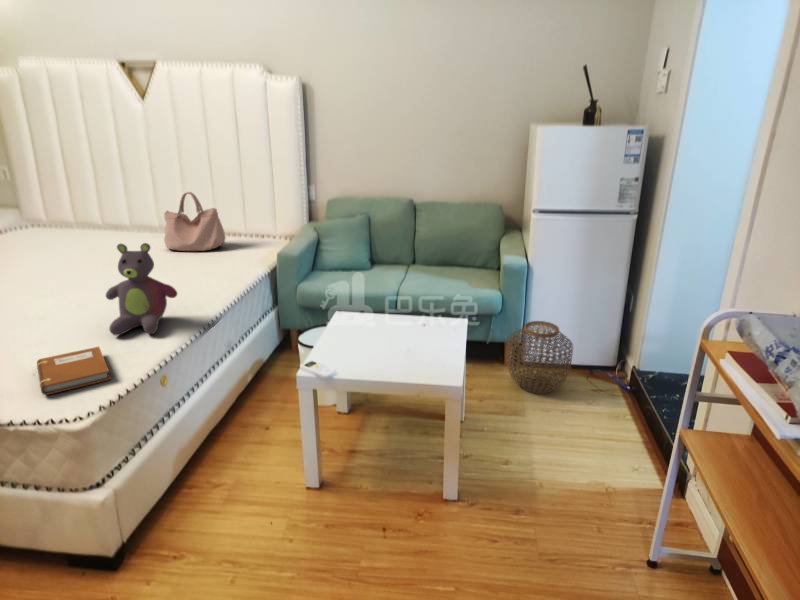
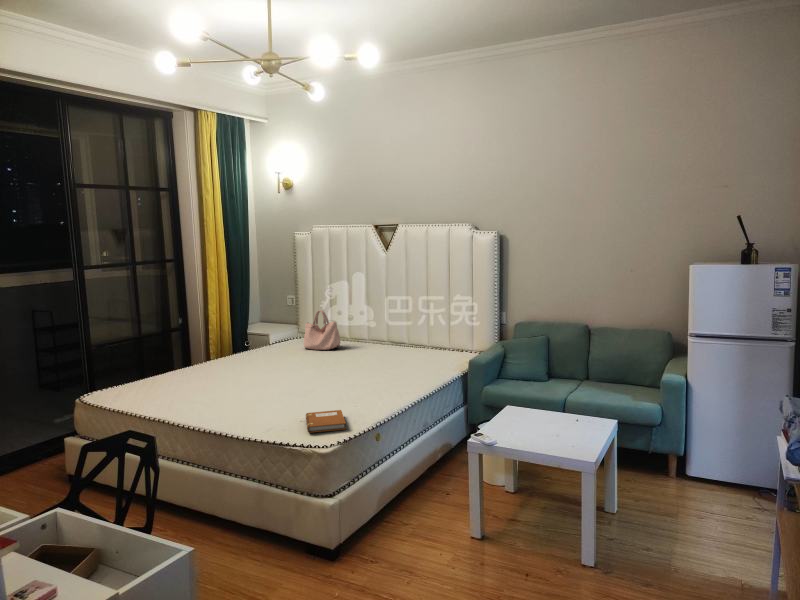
handbag: present [164,192,226,251] -> present [304,310,340,350]
stuffed bear: present [106,243,177,335] -> none [348,345,393,407]
woven basket: present [507,321,573,394] -> none [664,435,731,506]

